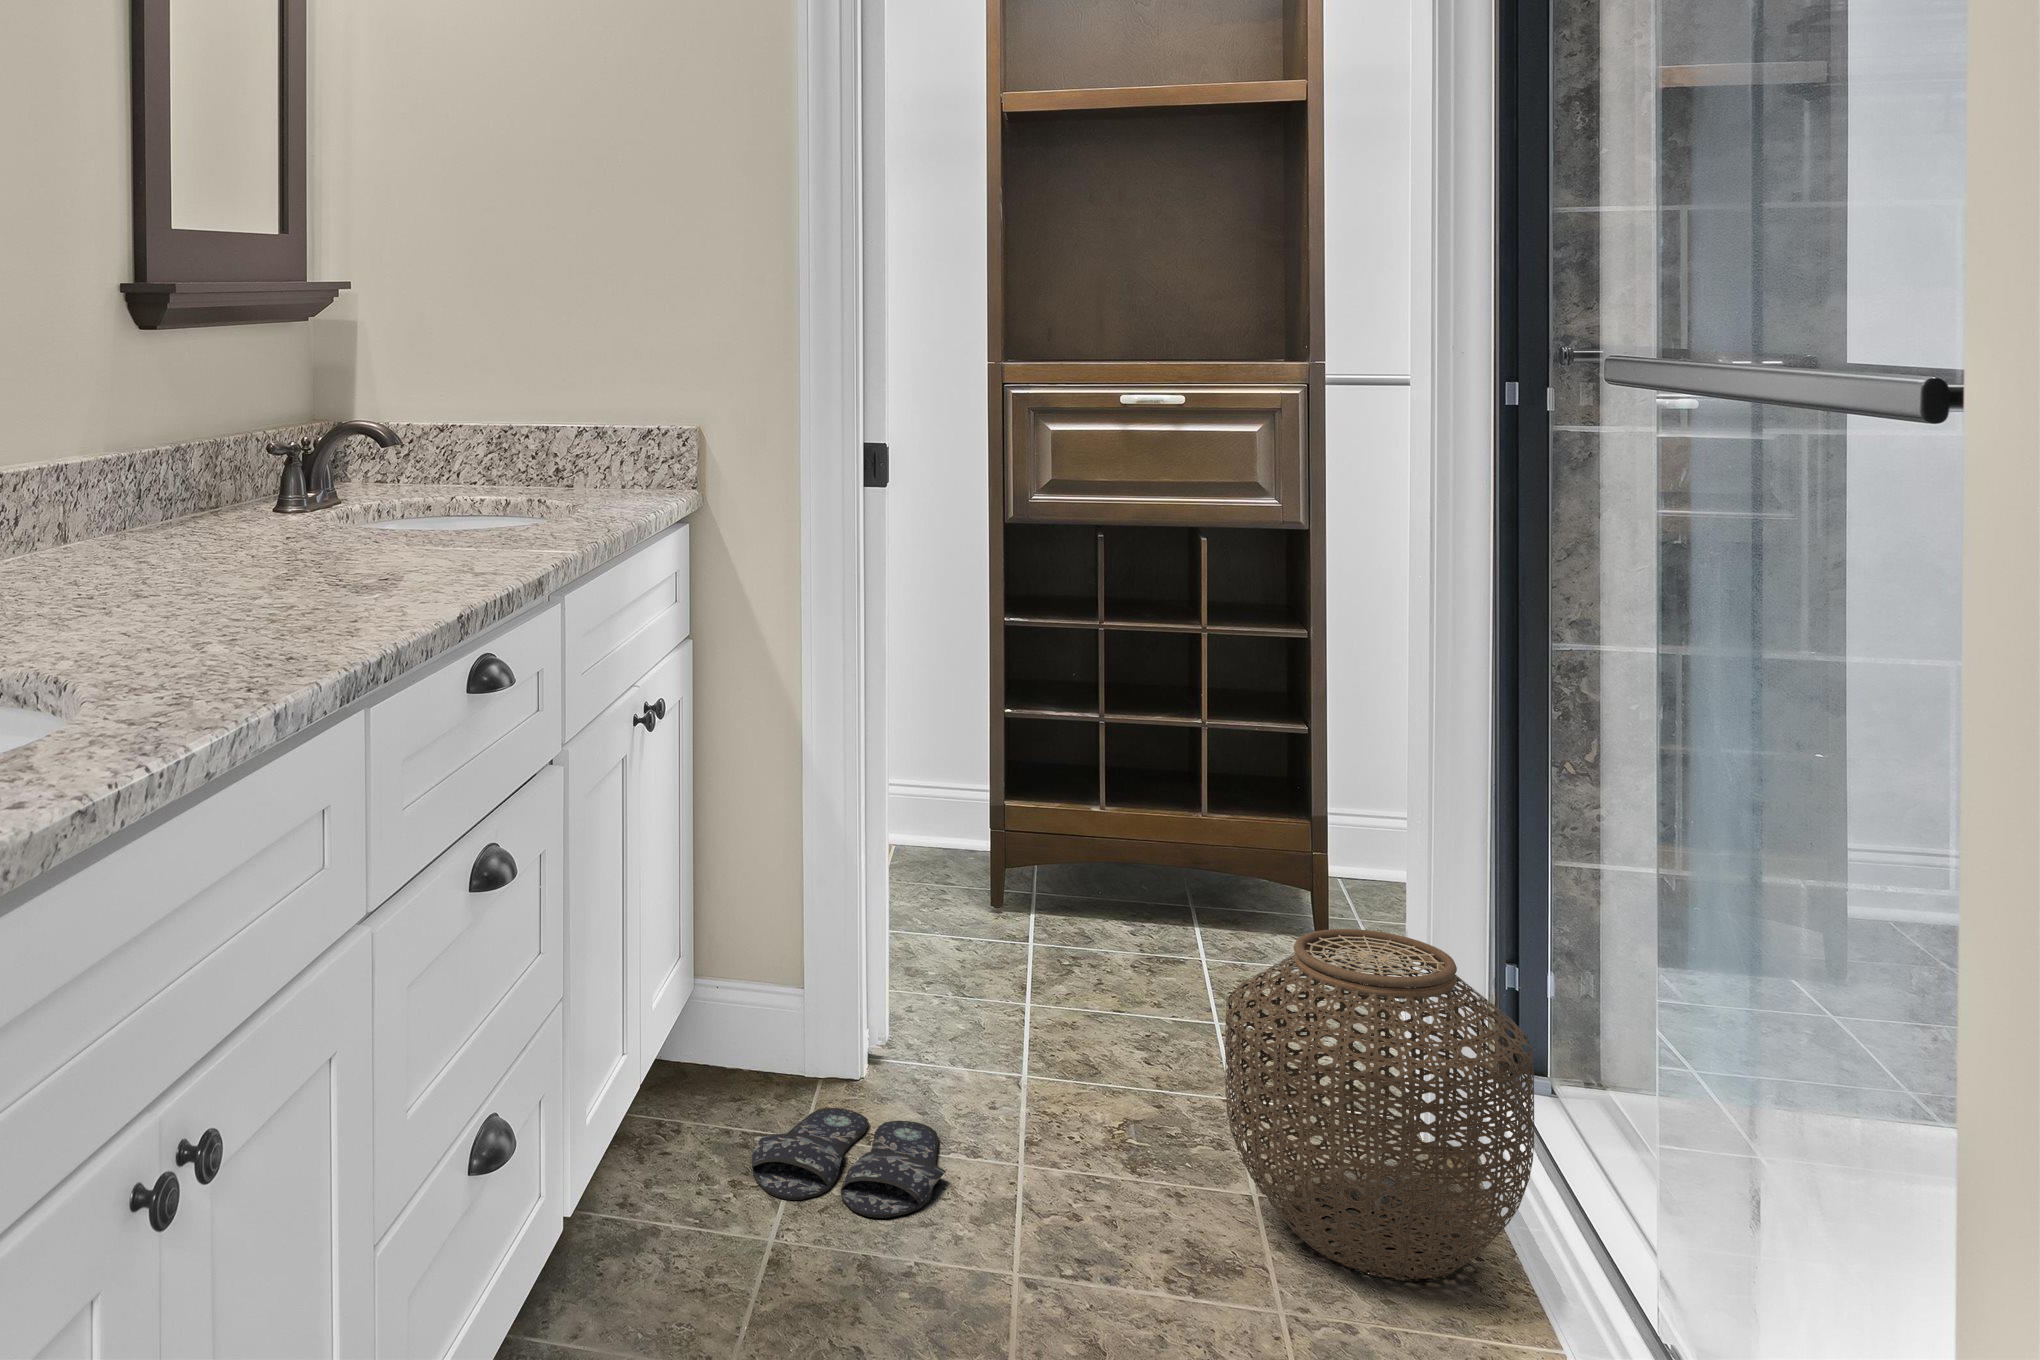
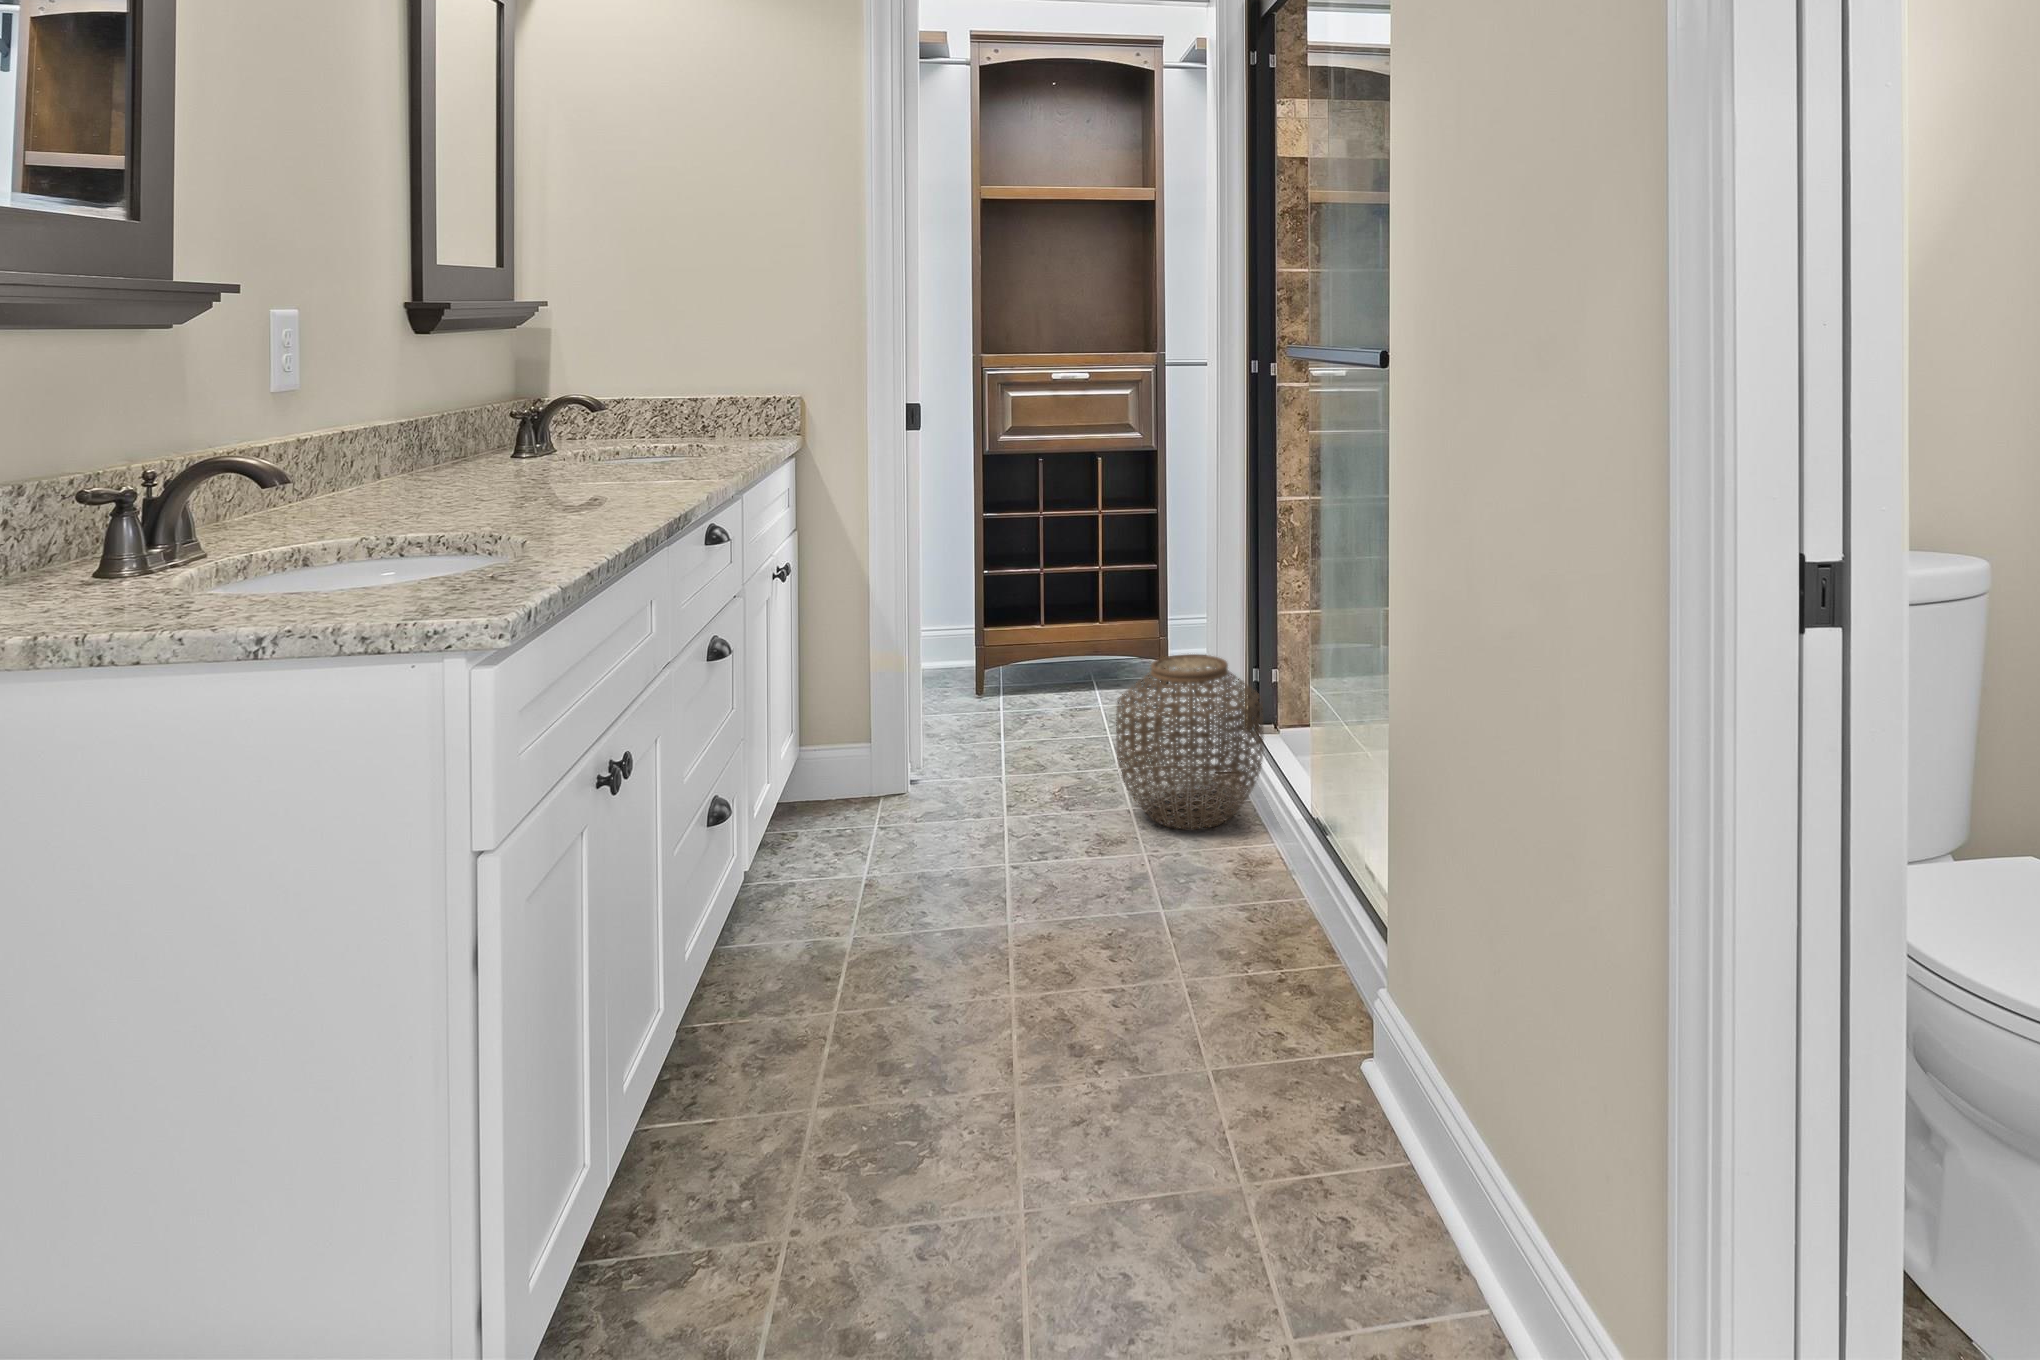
slippers: present [752,1108,946,1218] -> none [848,807,965,855]

